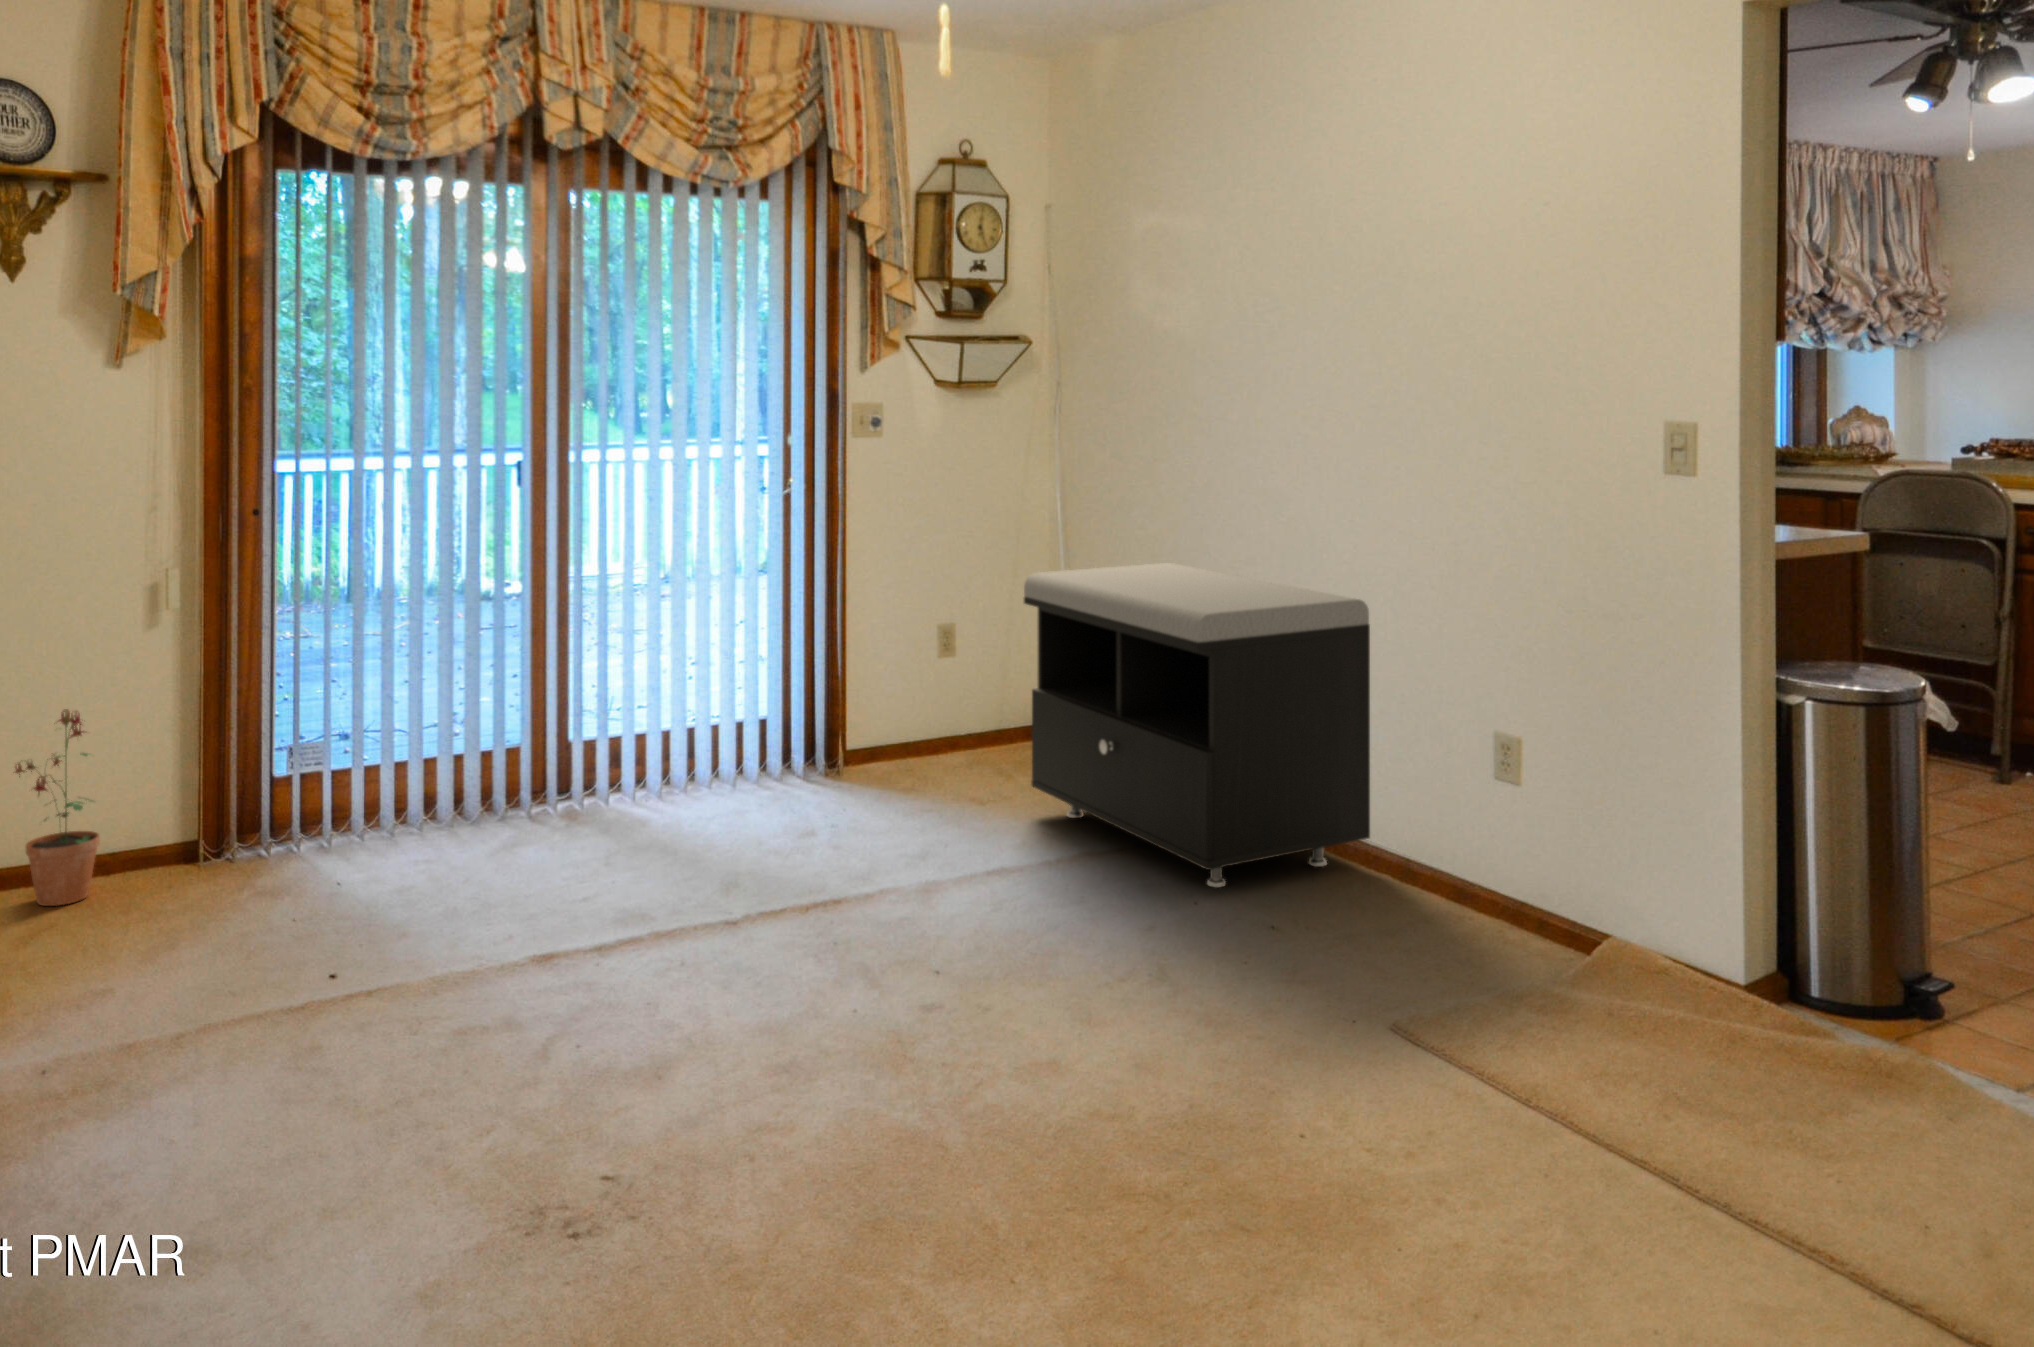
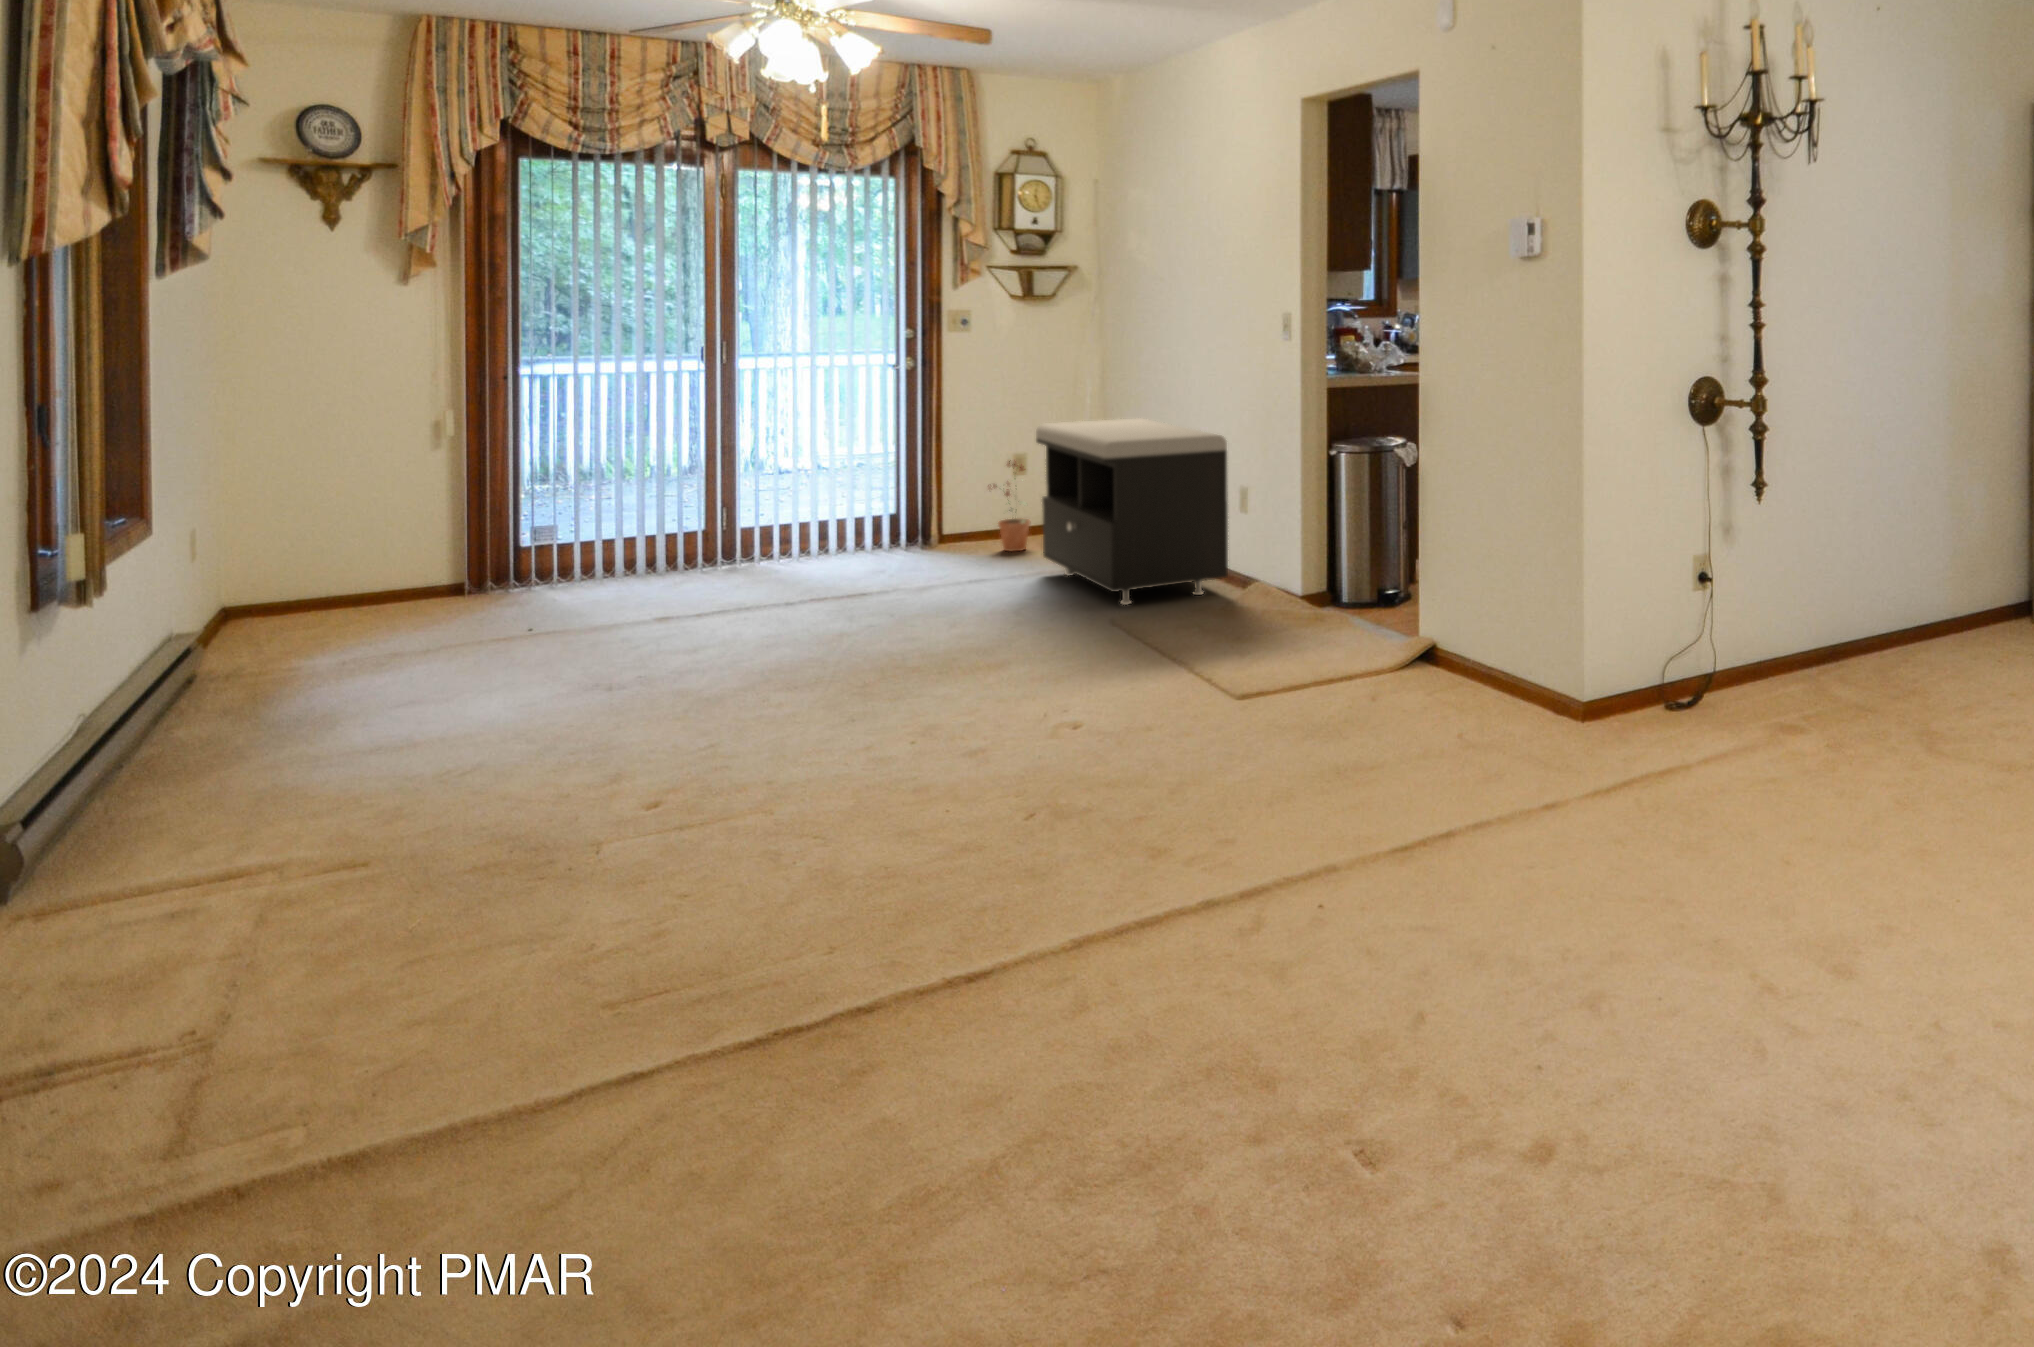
potted plant: present [15,709,100,906] -> present [988,460,1030,551]

